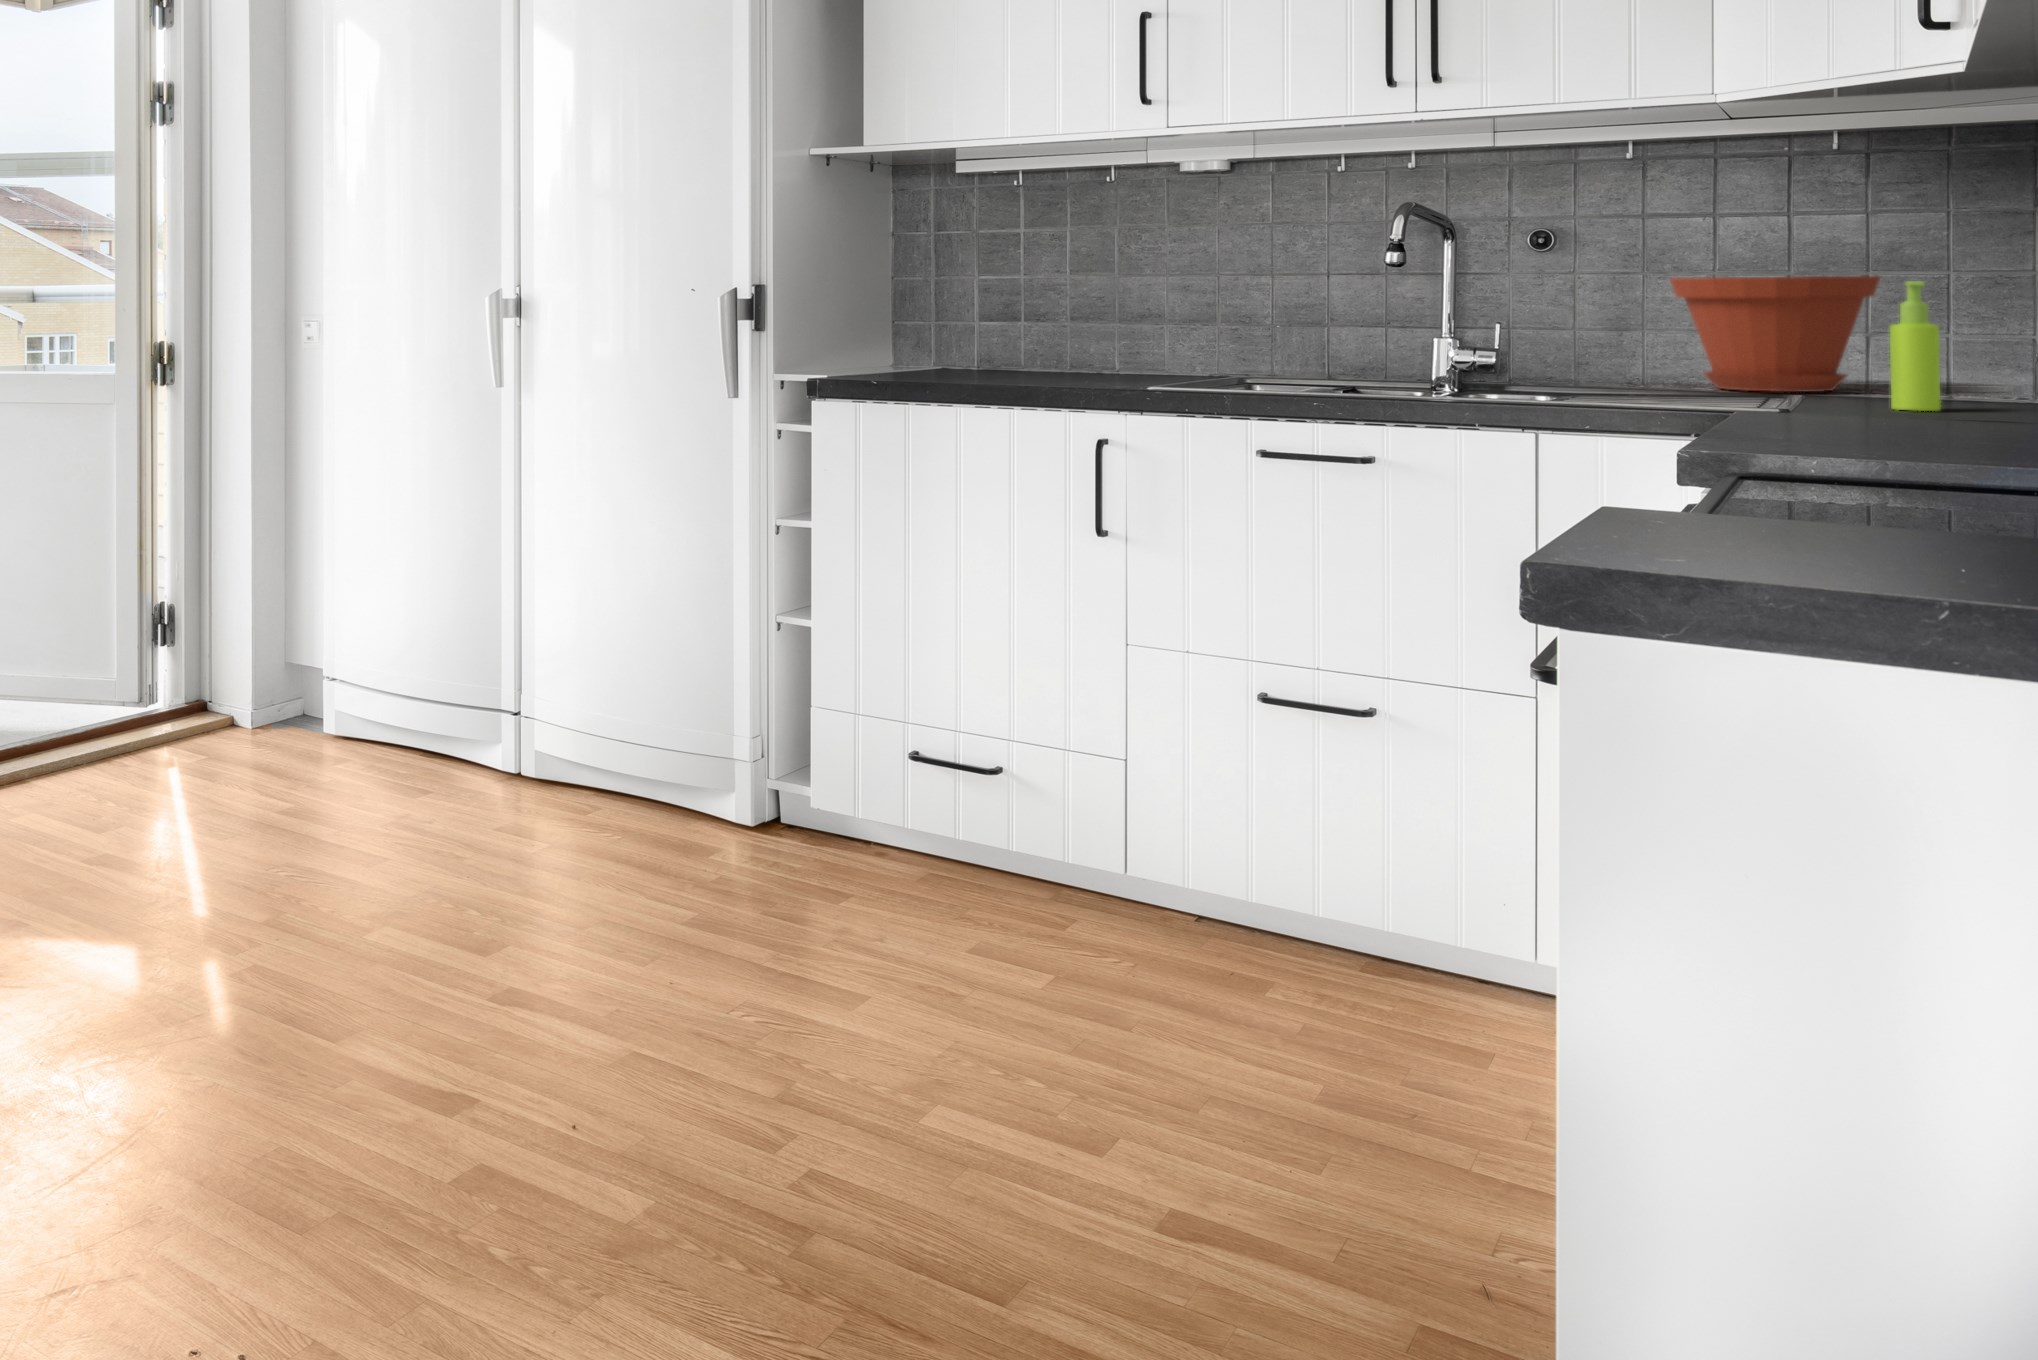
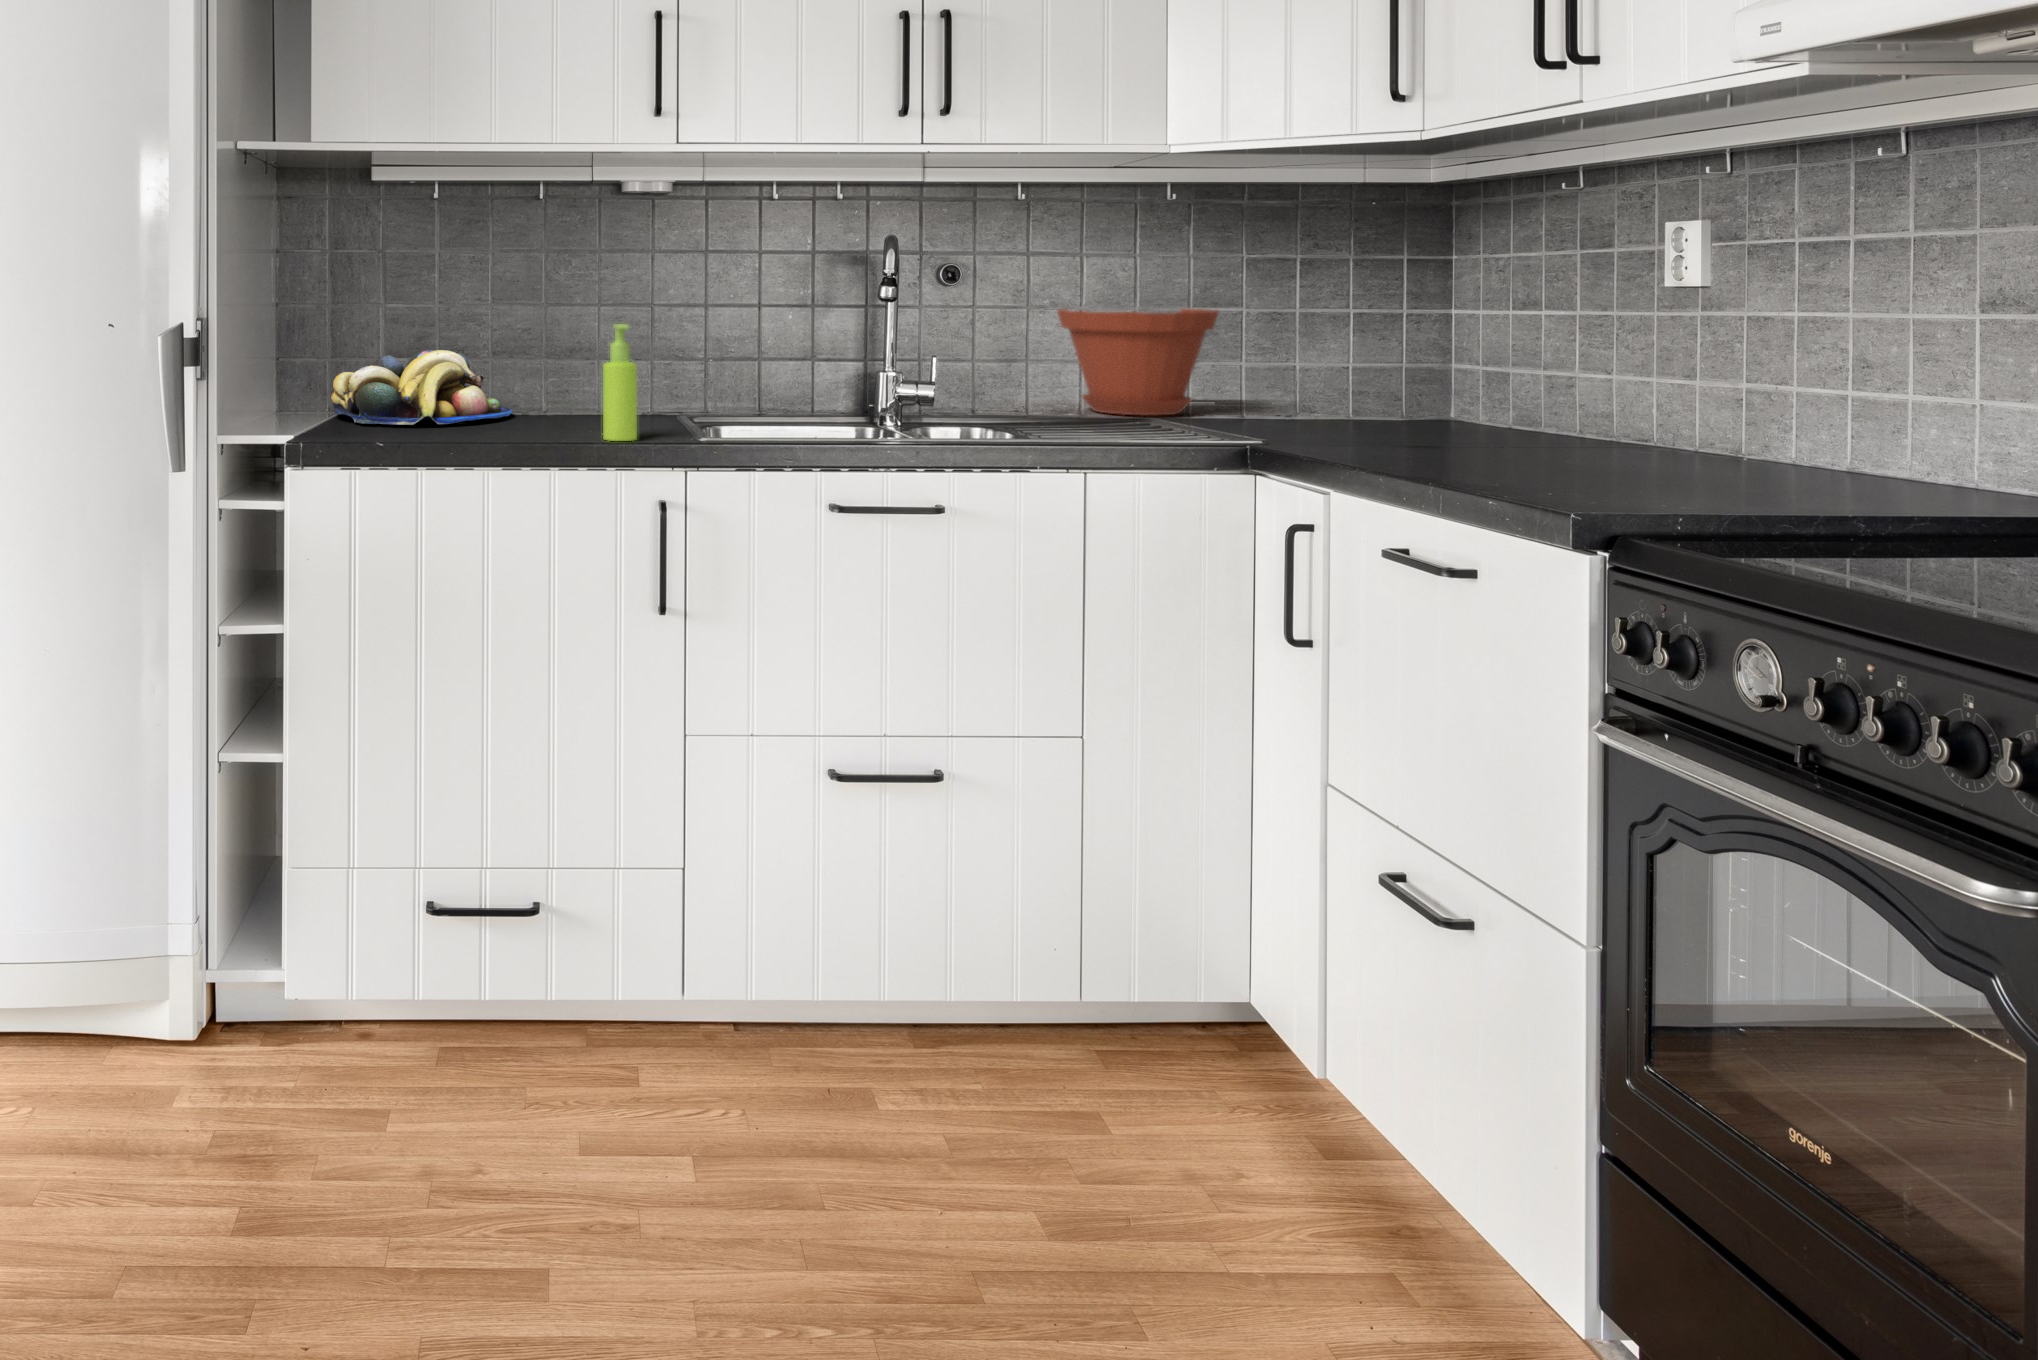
soap dispenser: present [1890,281,1941,411] -> present [603,324,637,441]
fruit bowl: none [917,317,1077,375] -> present [331,350,513,425]

